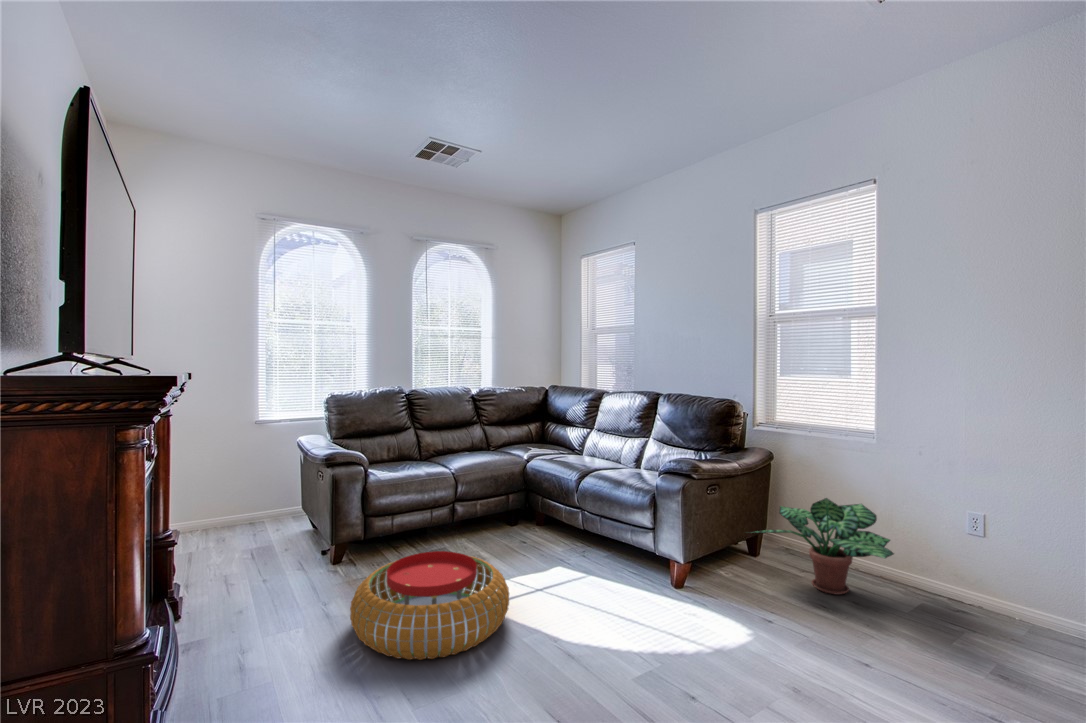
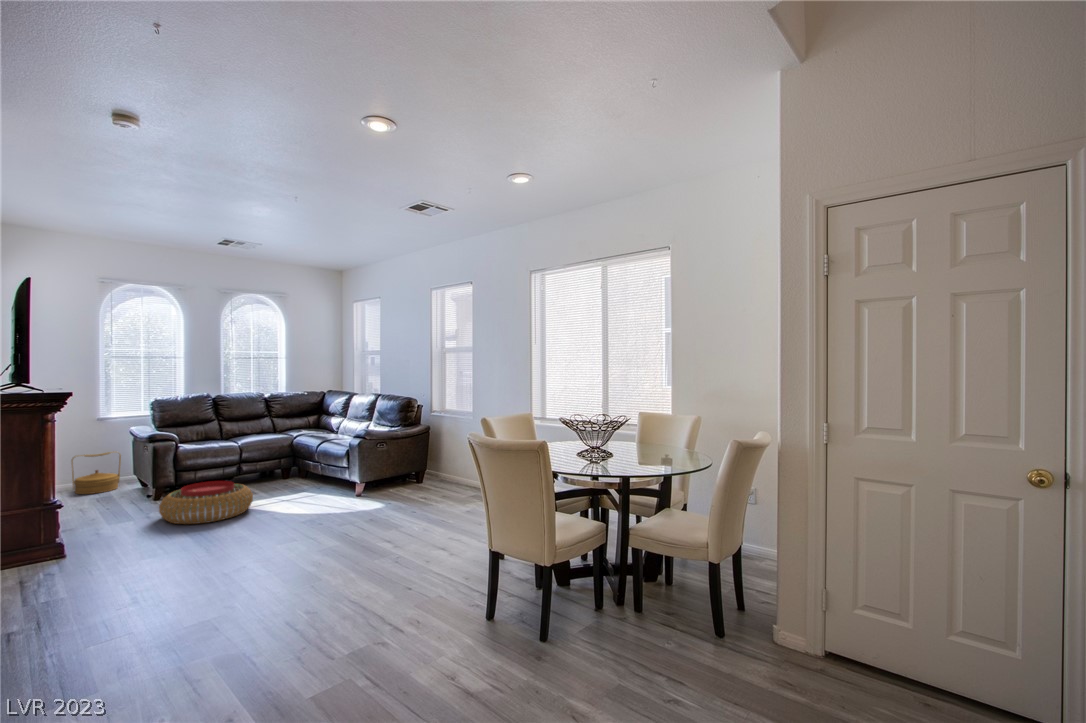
woven basket: none [220,472,286,540] -> present [71,452,121,494]
potted plant: present [753,498,894,595] -> none [398,445,466,493]

